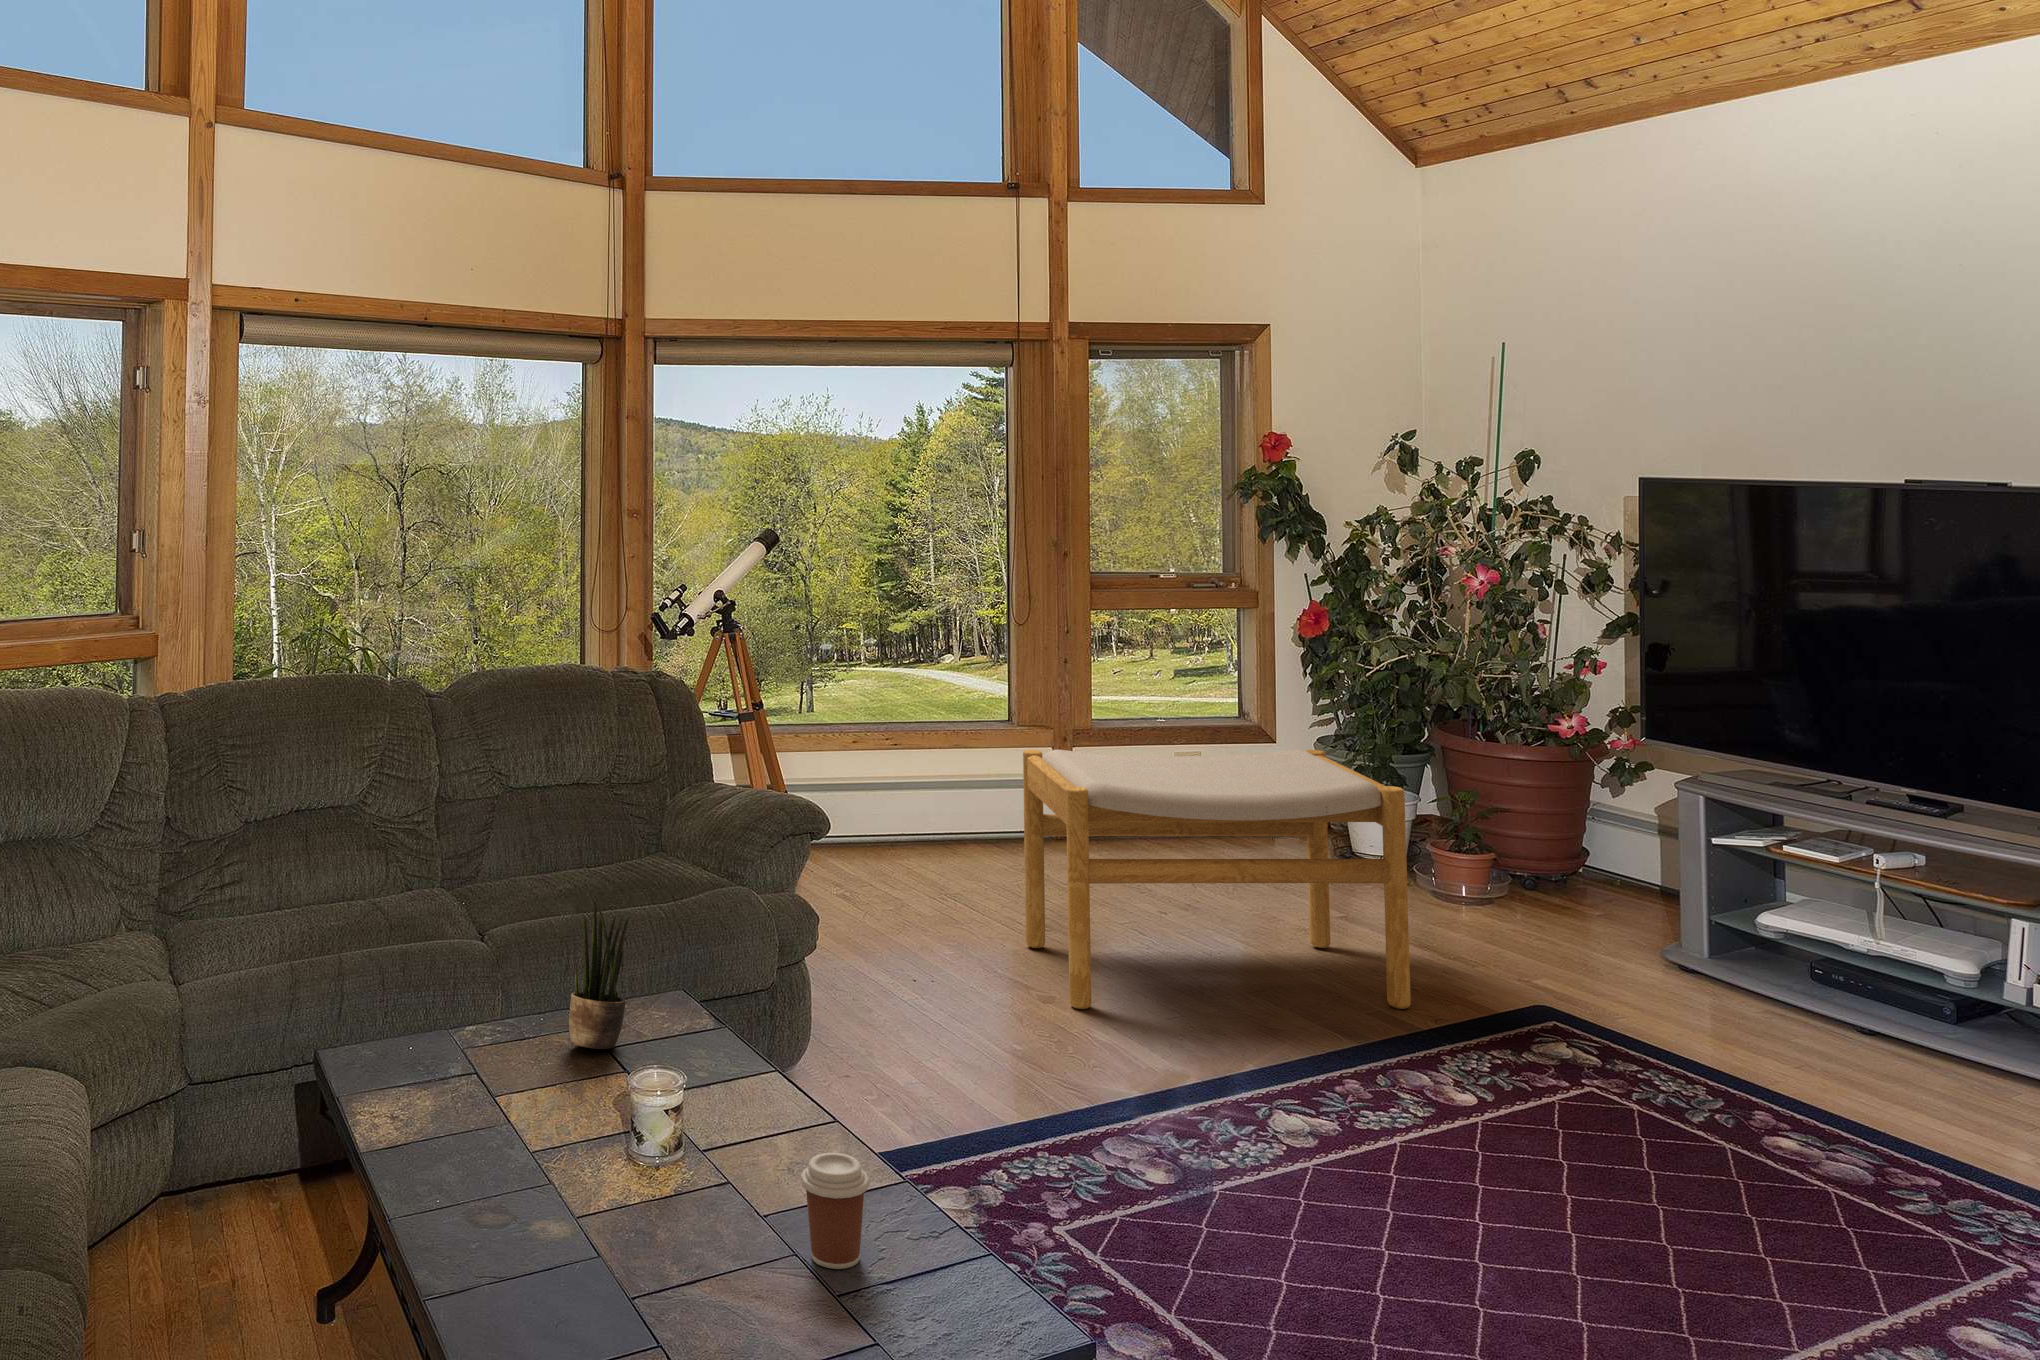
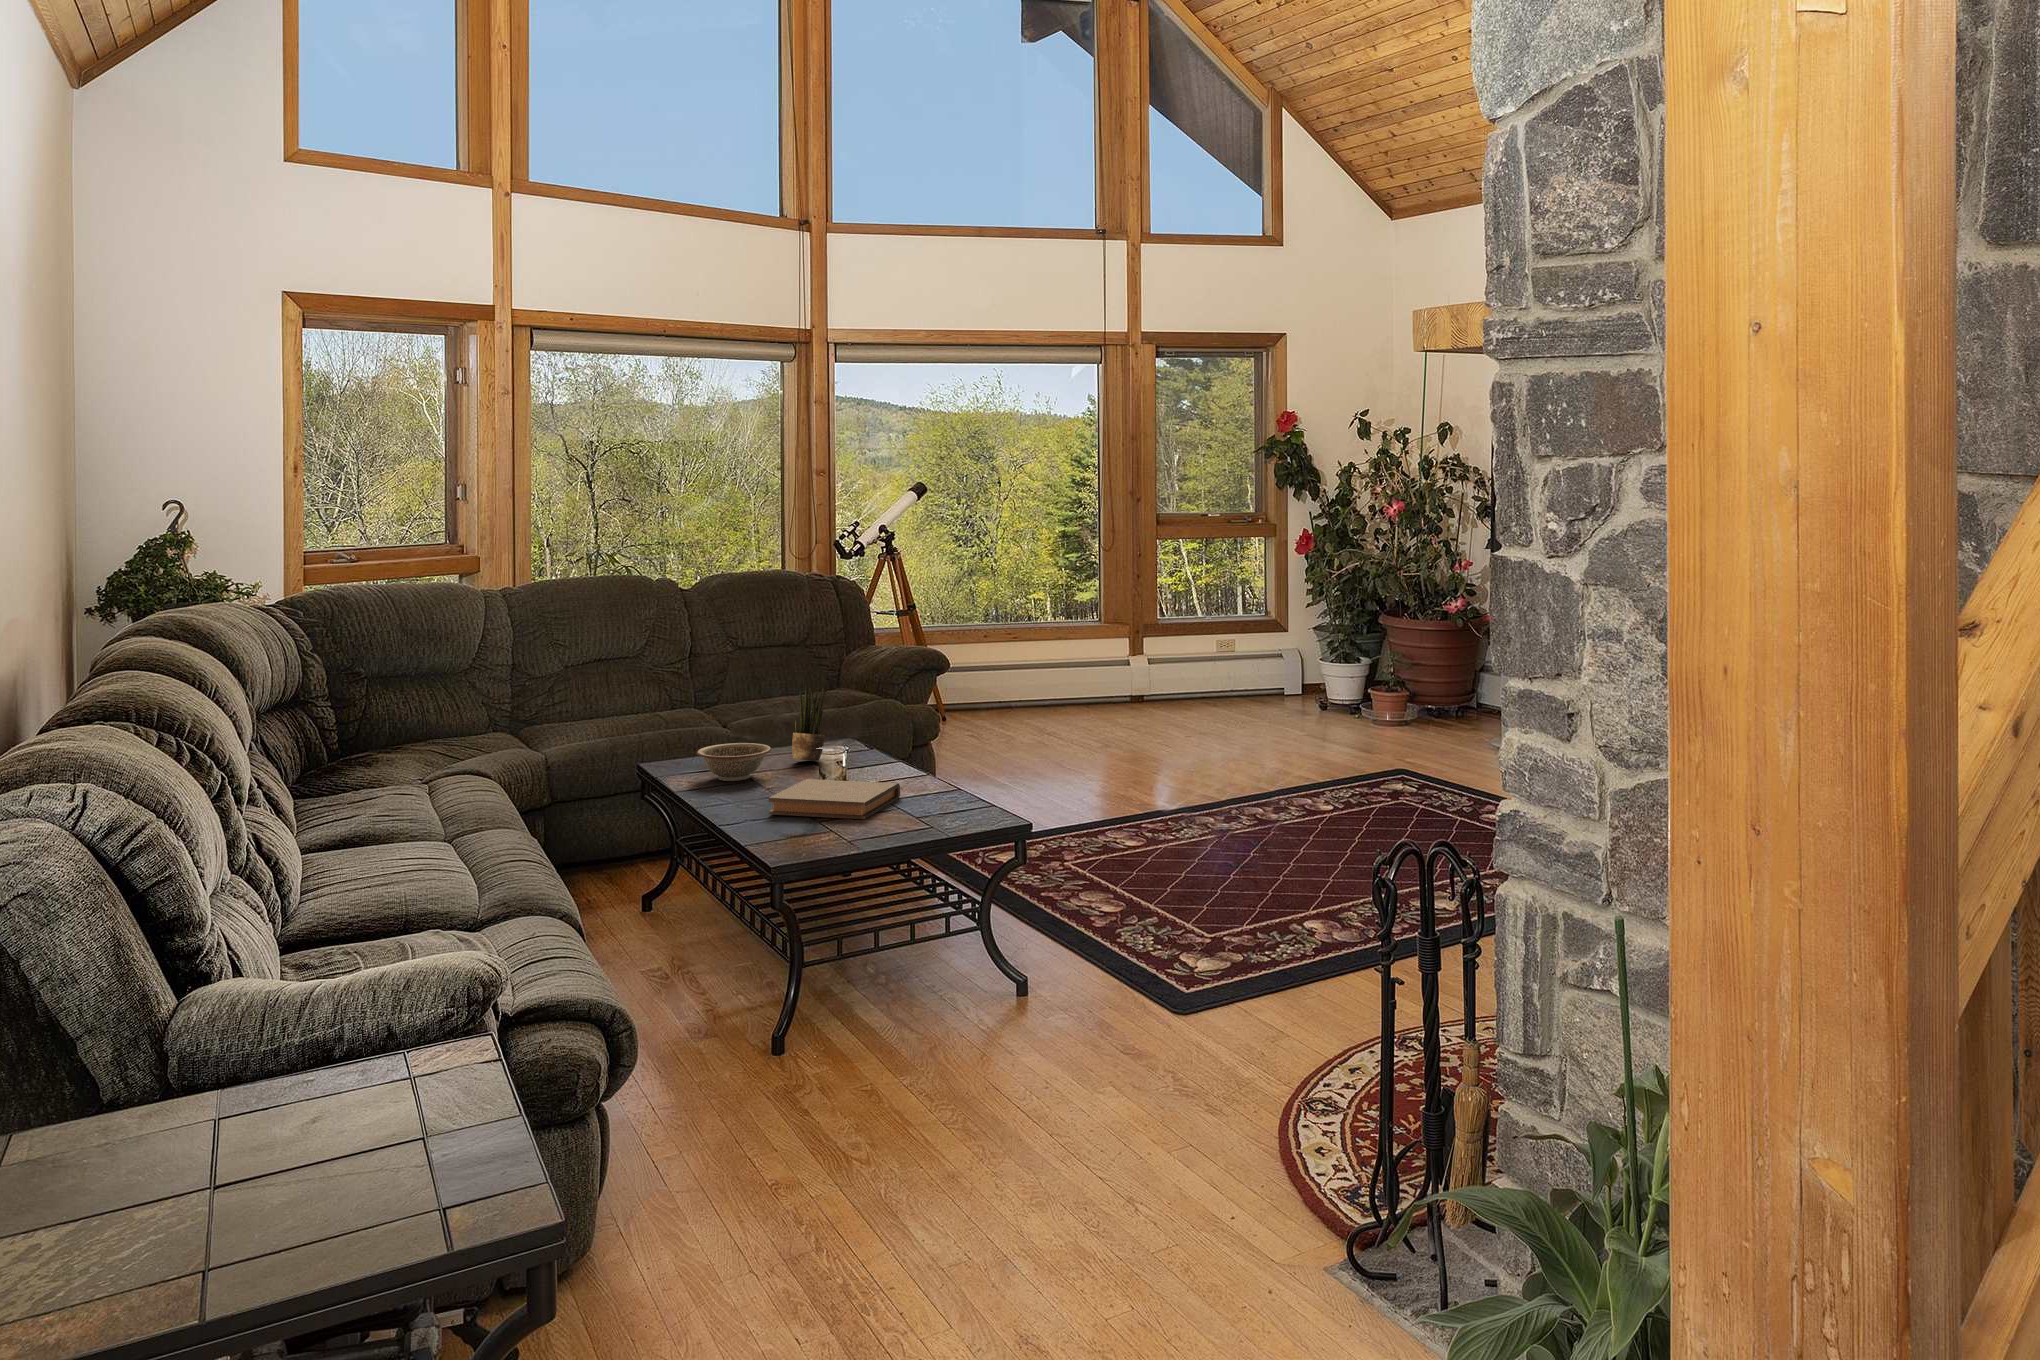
footstool: present [1023,750,1411,1009] -> none [1090,620,1325,783]
decorative bowl: none [398,1015,529,1100] -> present [697,743,771,781]
book: none [505,1135,763,1282] -> present [769,779,900,819]
coffee cup: present [801,1153,869,1269] -> none [917,763,951,812]

